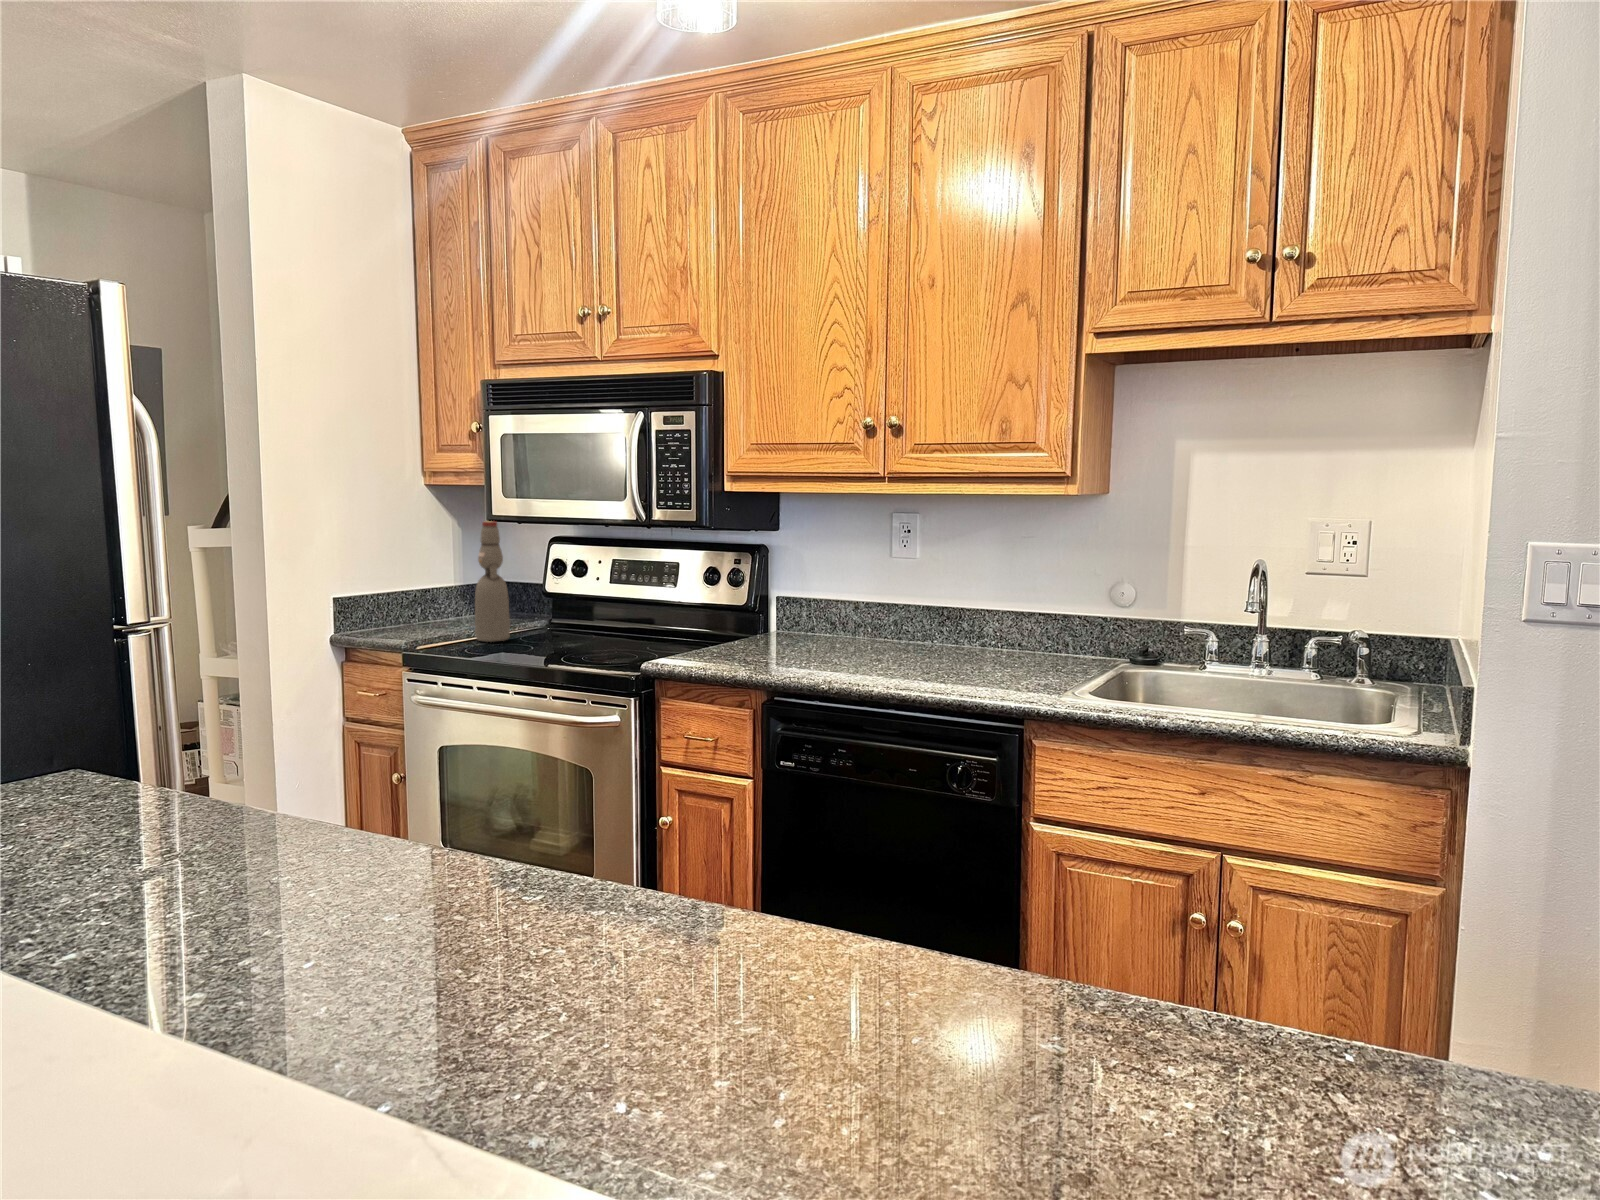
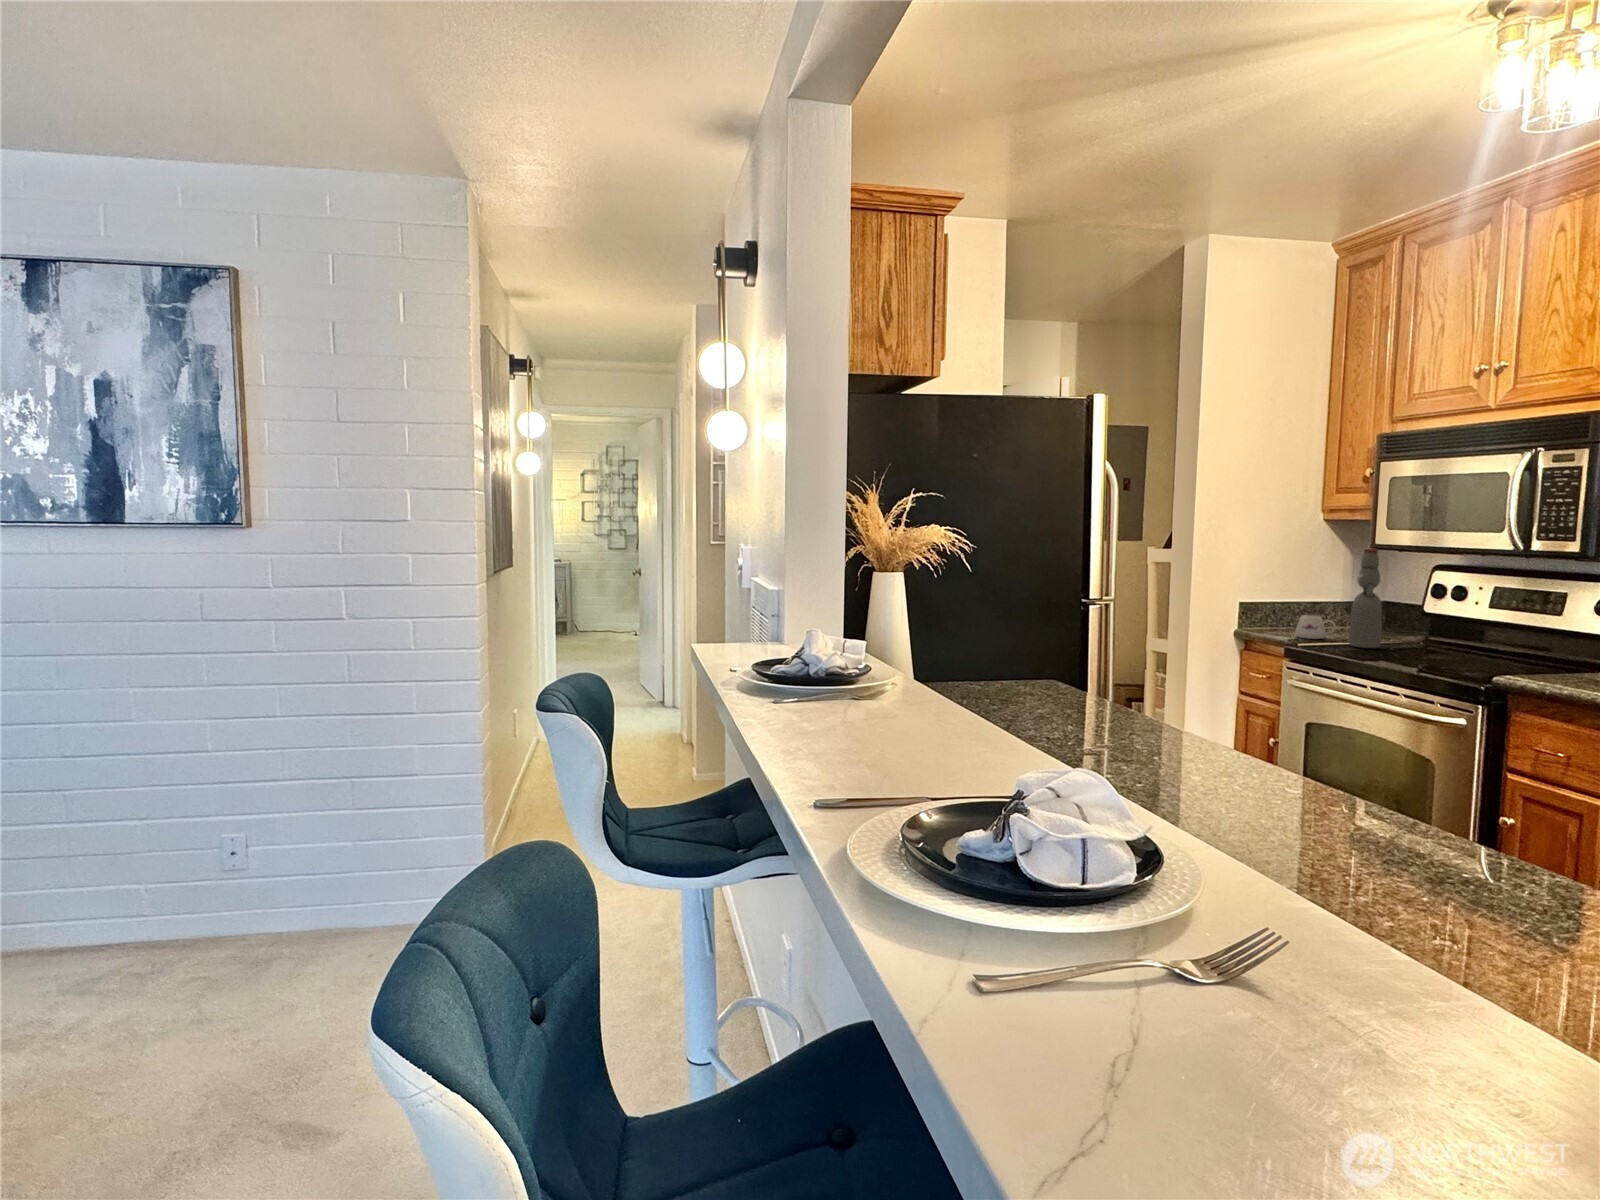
mug: none [412,607,457,637] -> present [1295,615,1336,639]

